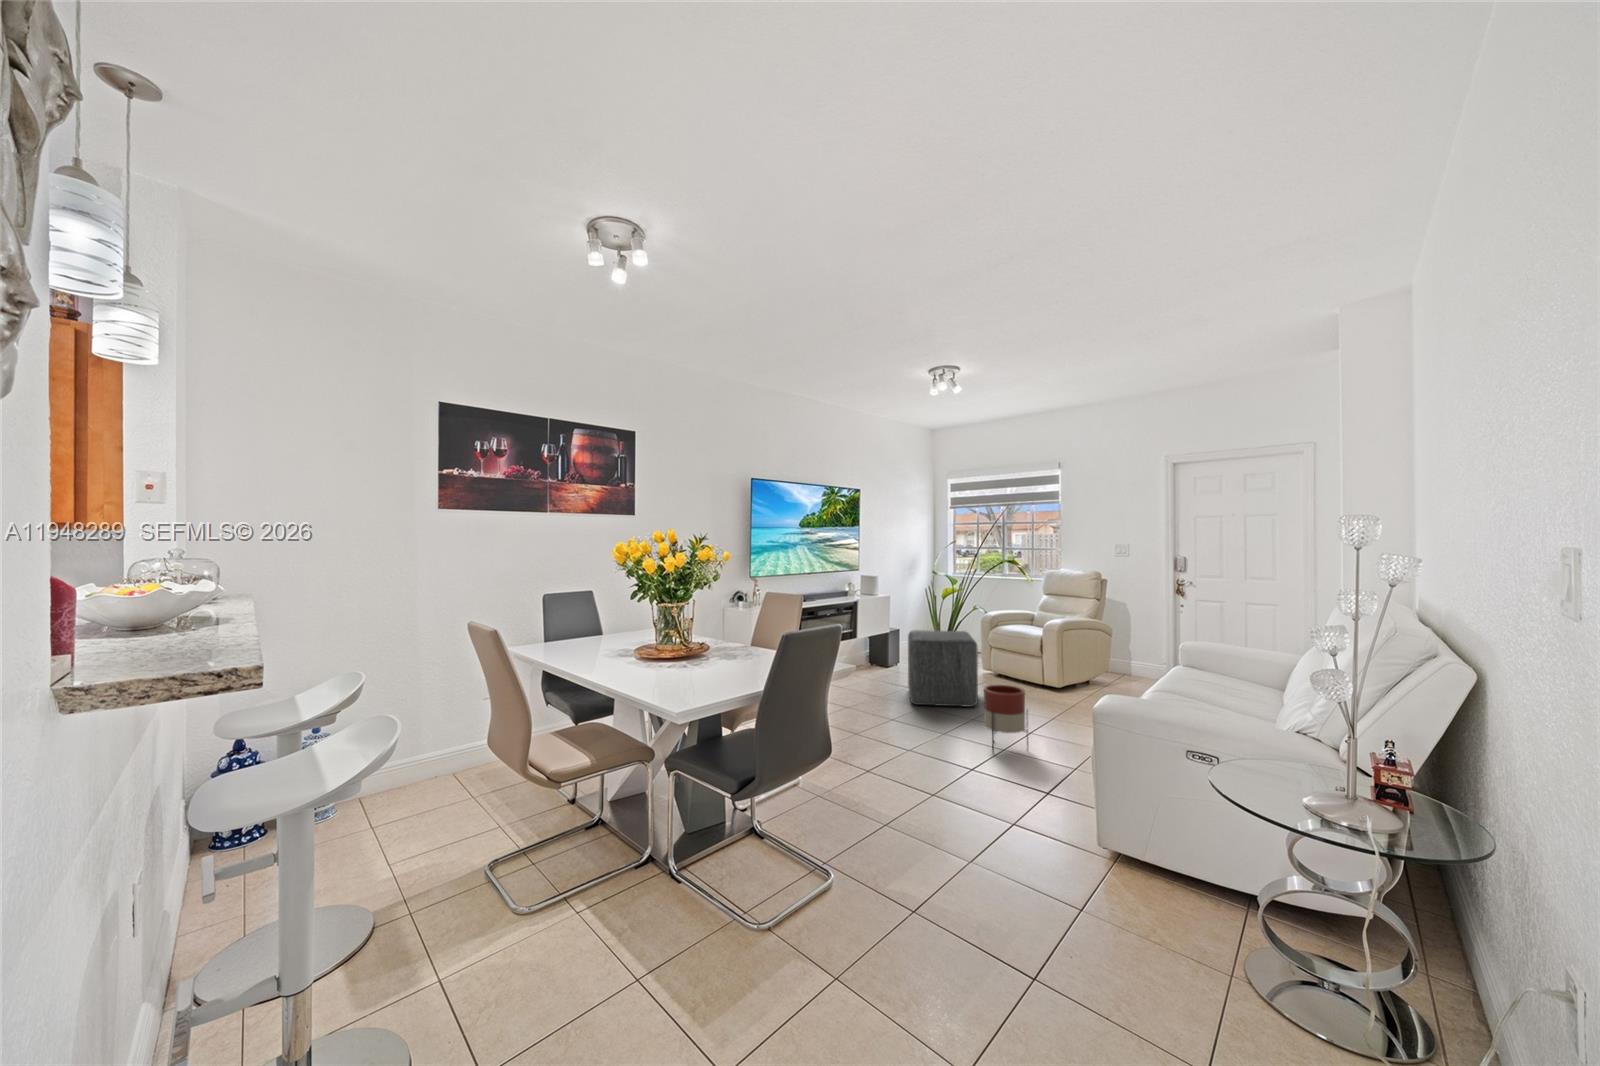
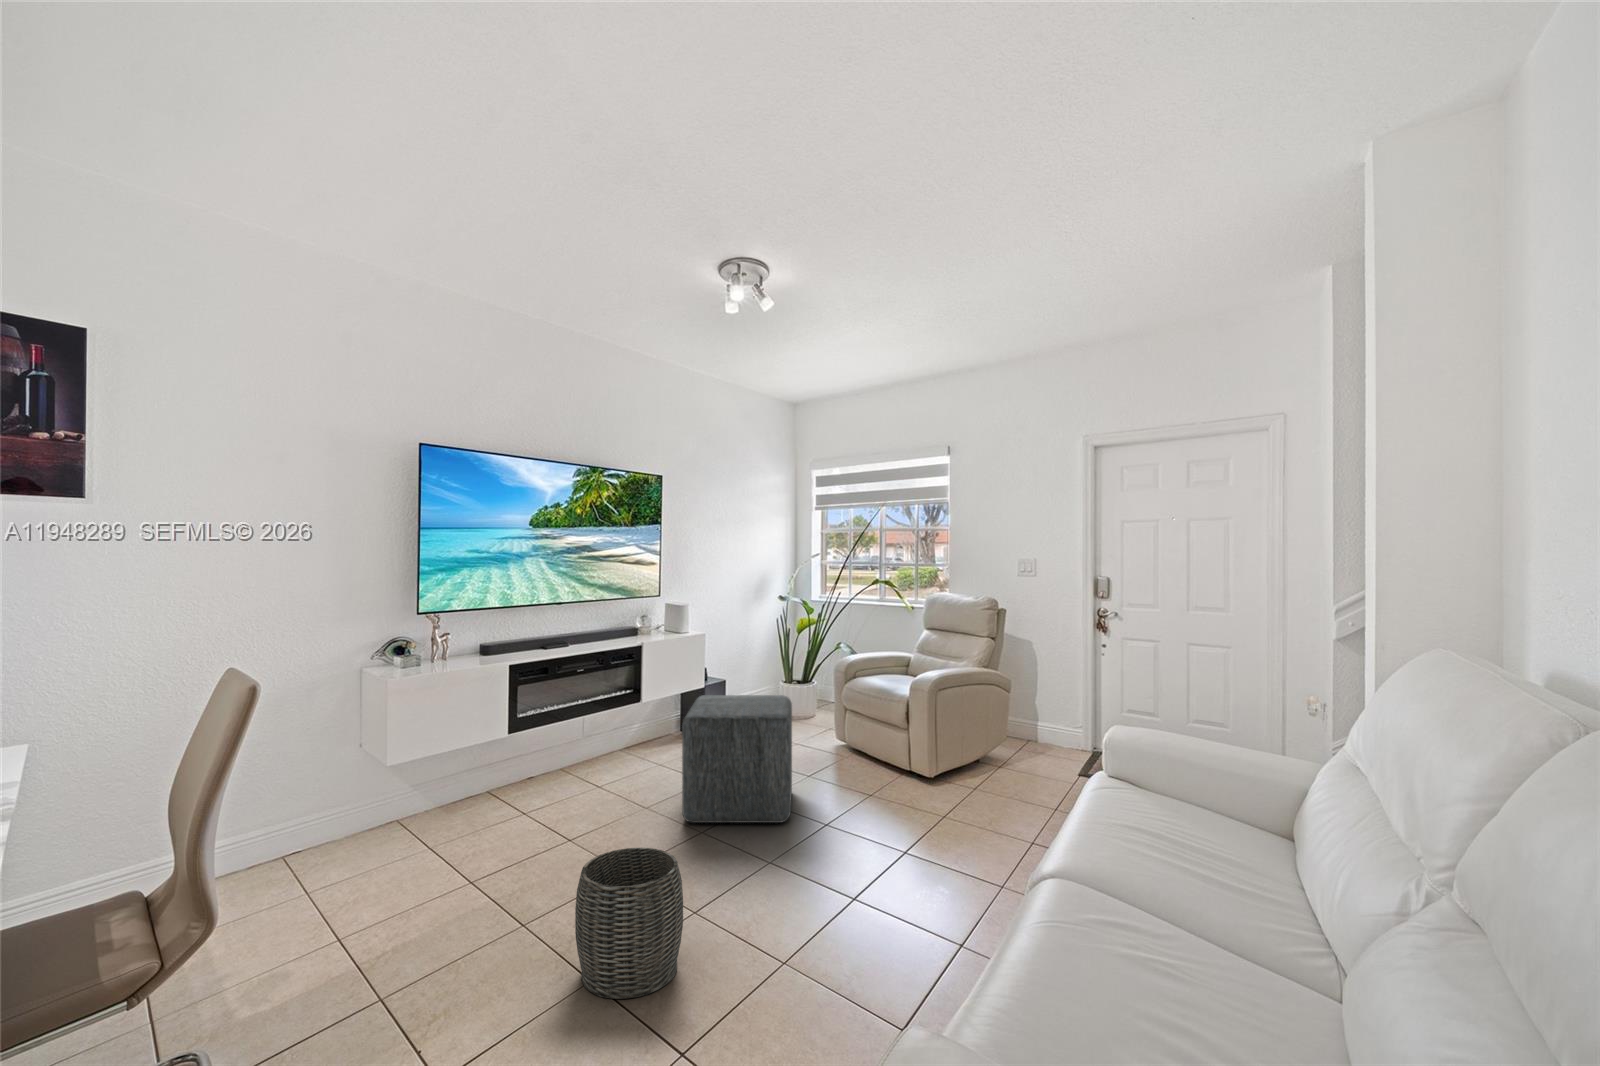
planter: present [984,685,1028,753] -> none [765,804,837,933]
woven basket: none [890,701,949,775] -> present [575,848,683,999]

